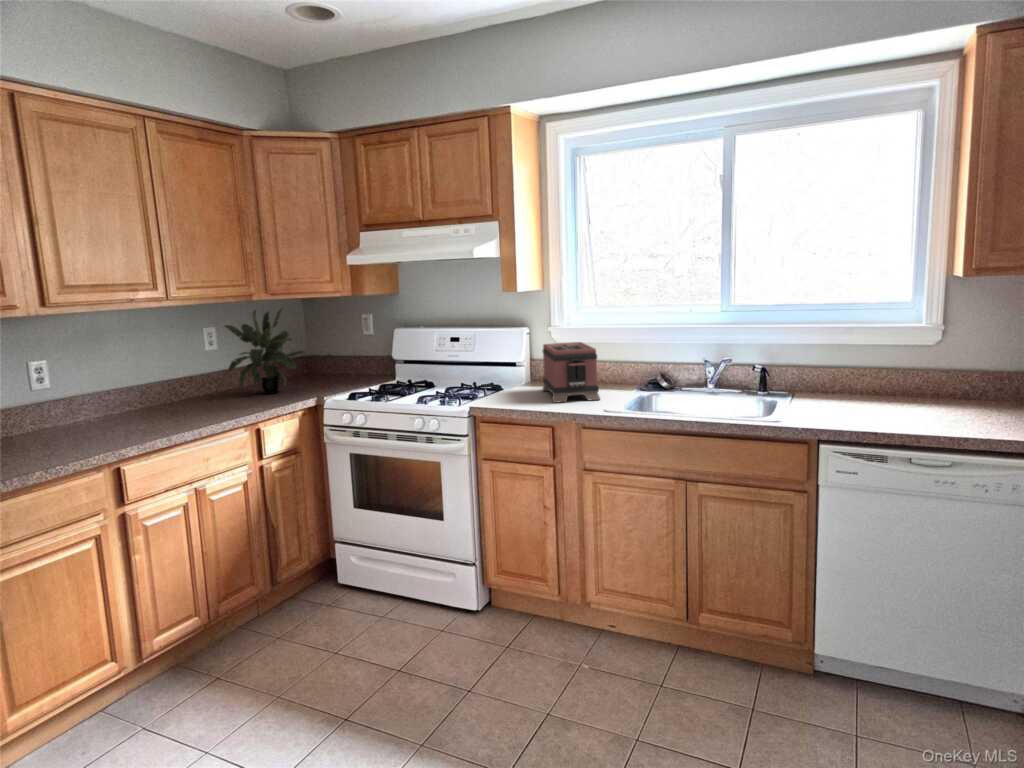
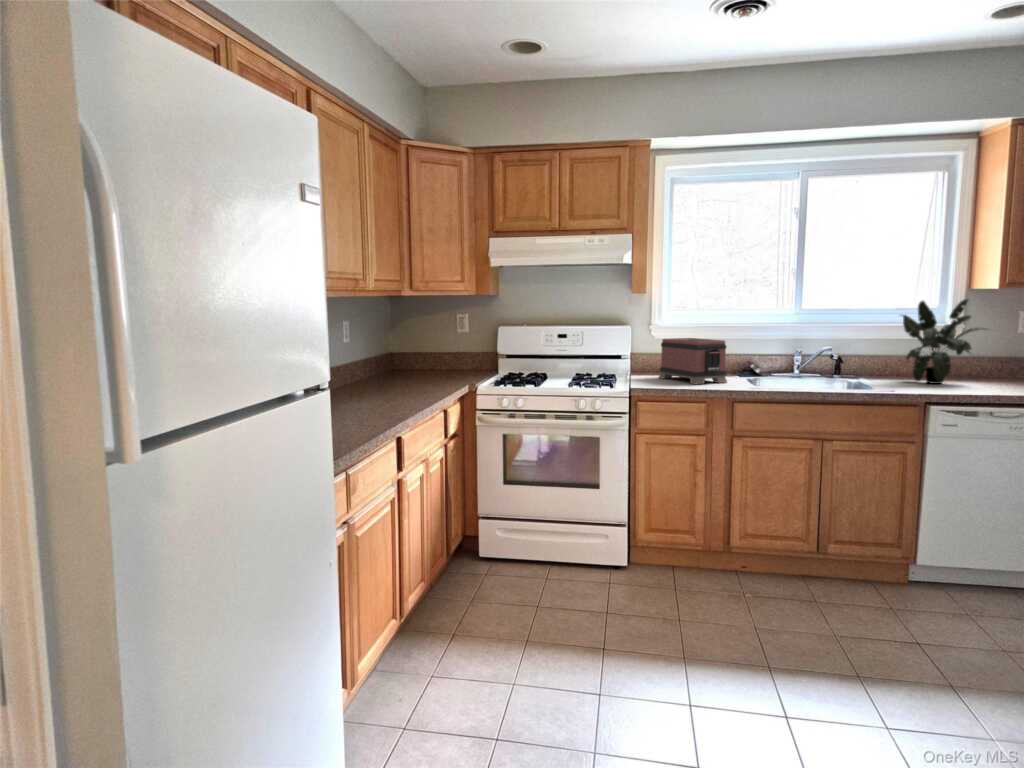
potted plant: present [225,309,305,394] -> present [903,299,987,384]

